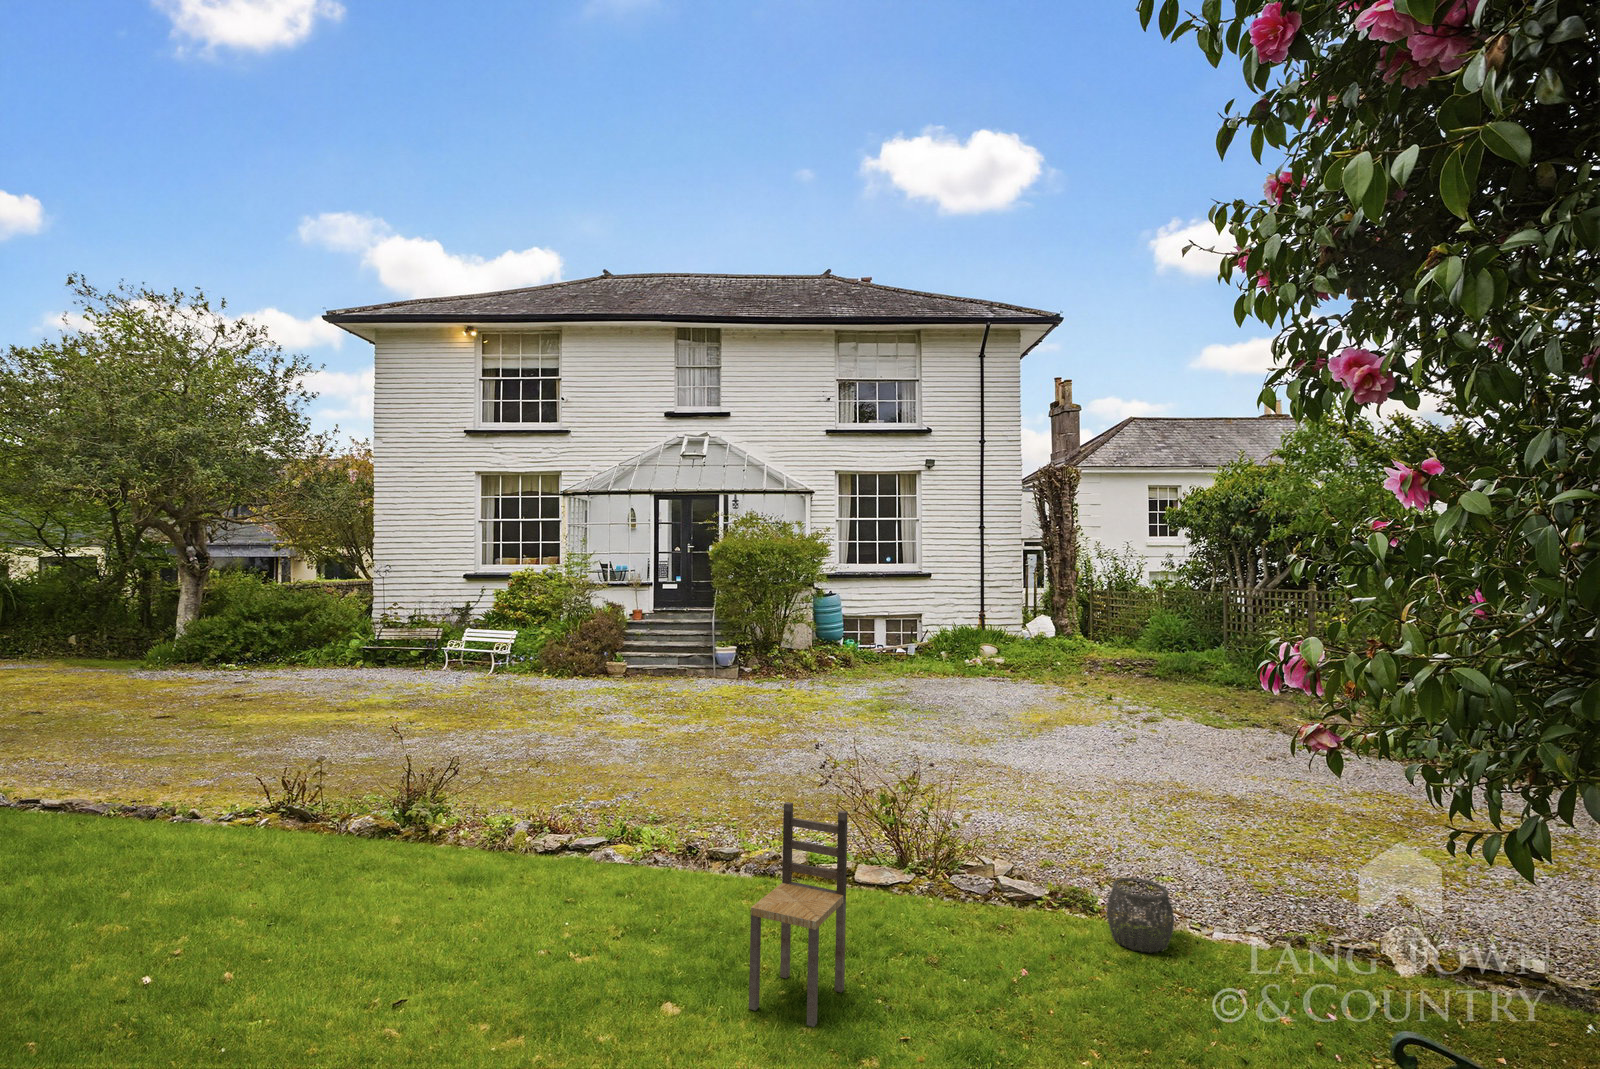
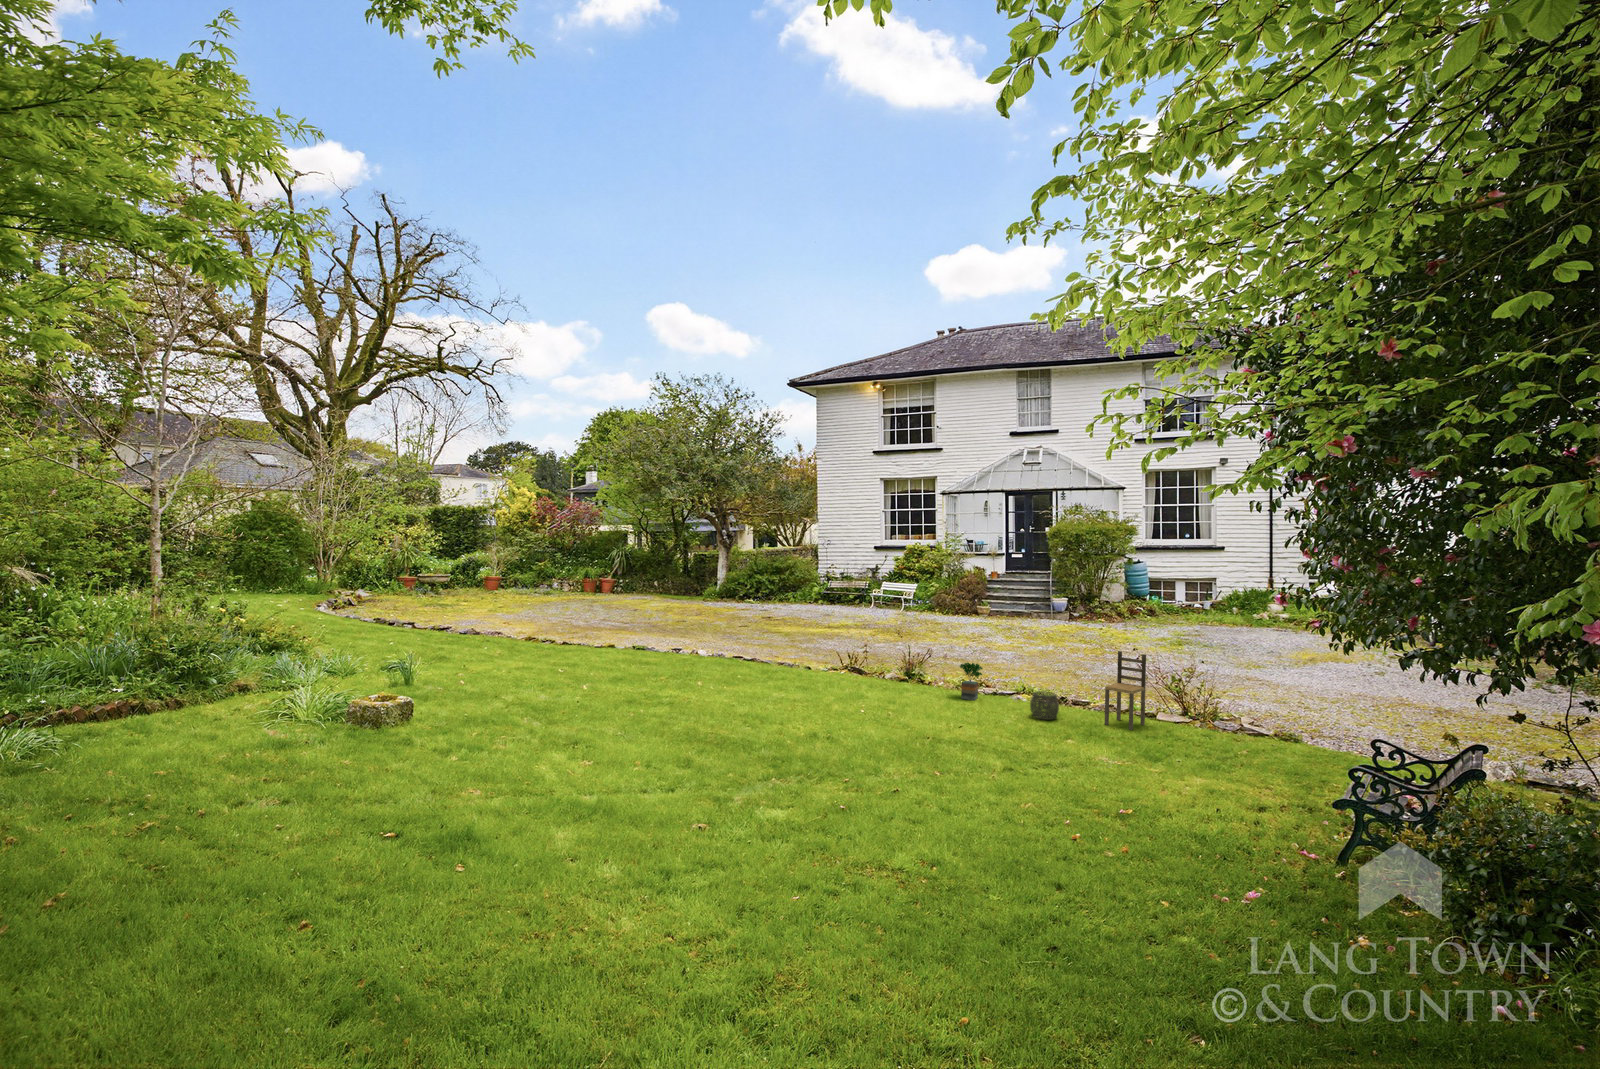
potted tree: none [414,839,478,943] -> present [960,663,983,700]
woven basket: present [1107,878,1174,953] -> present [1030,691,1059,720]

